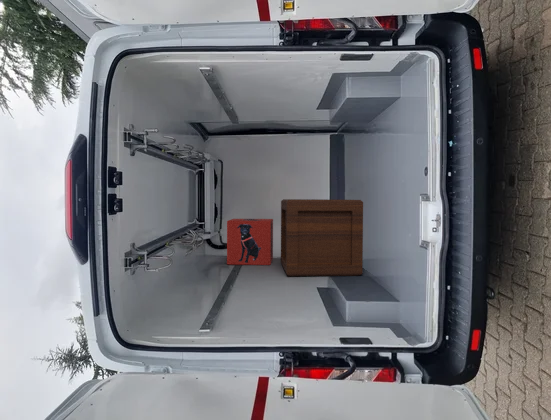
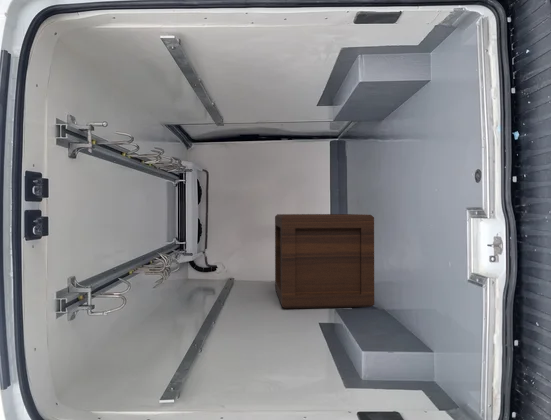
storage box: present [227,219,273,265] -> none [211,237,266,292]

